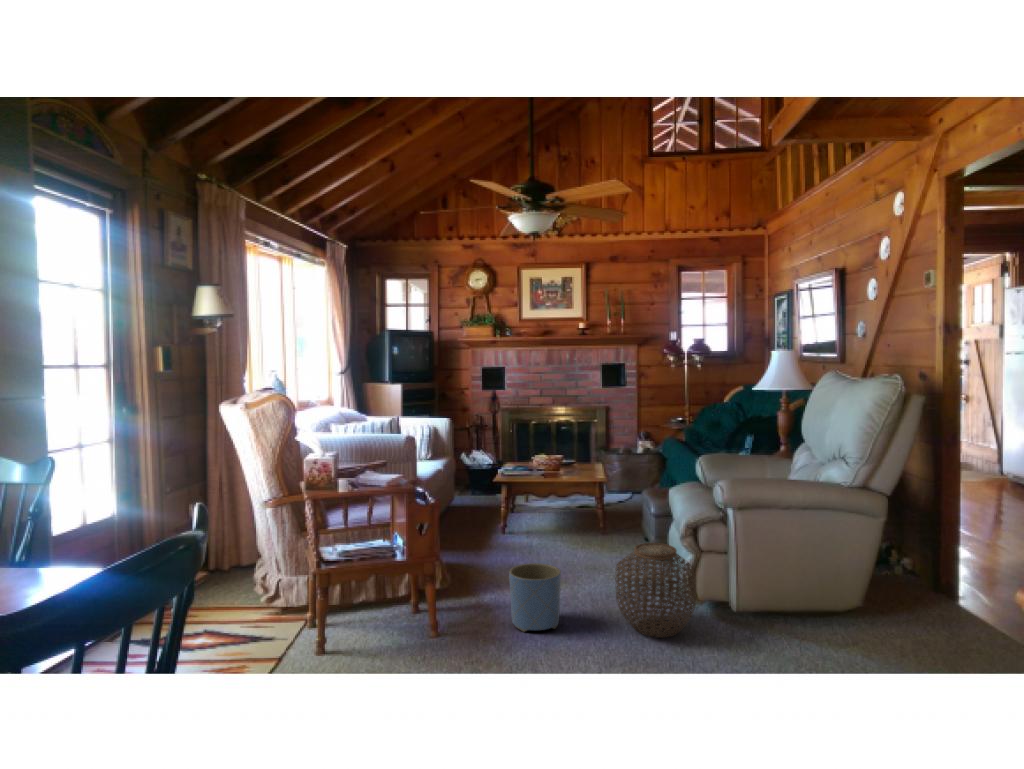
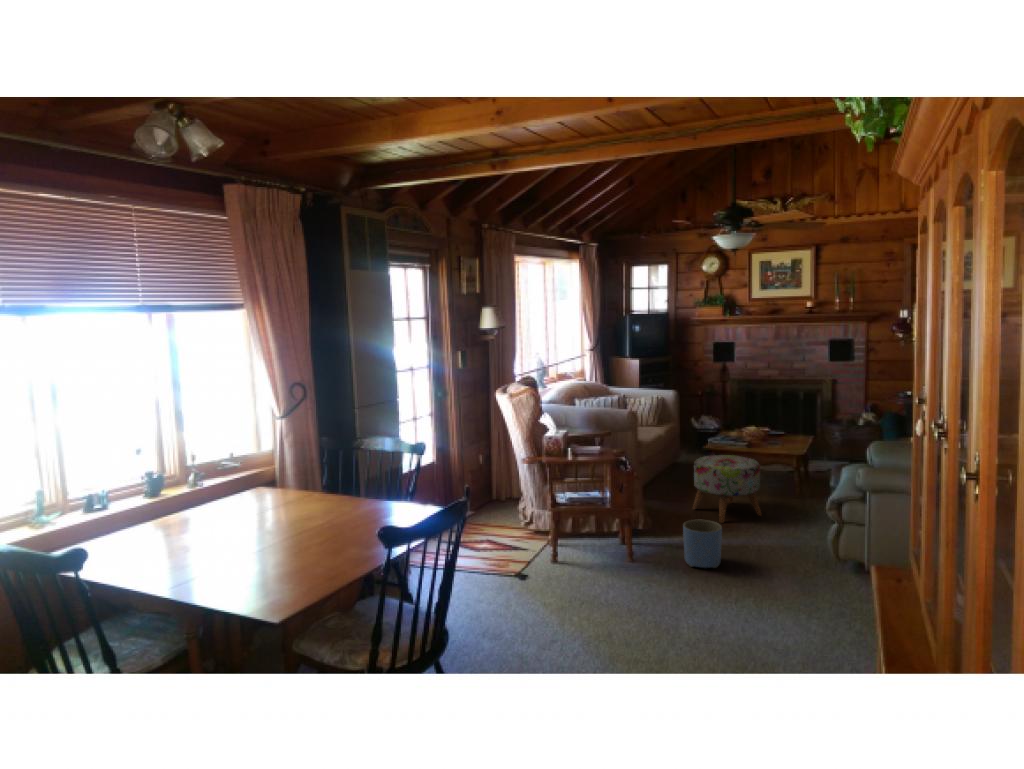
ottoman: none [493,484,576,569] -> present [692,455,762,523]
woven basket: present [615,543,696,637] -> none [763,515,828,586]

